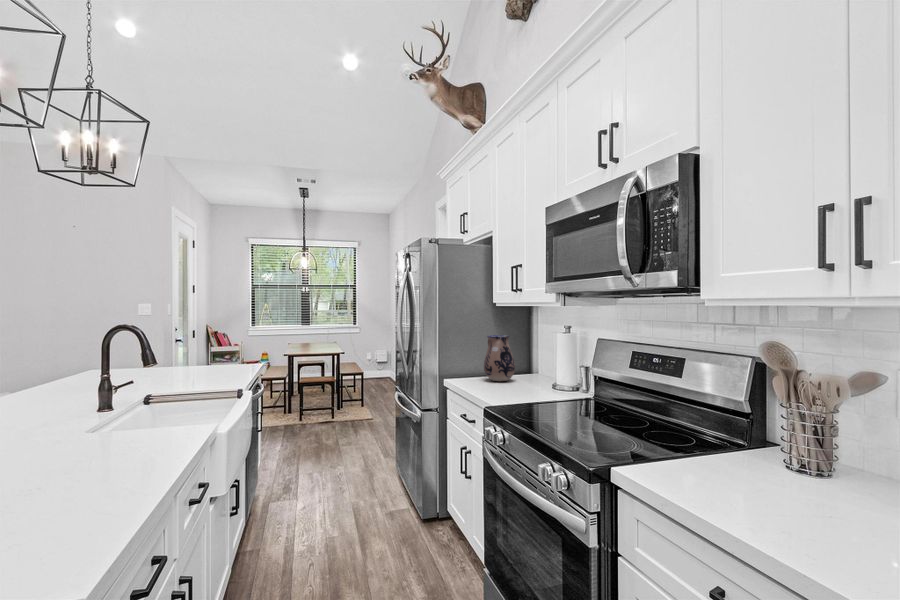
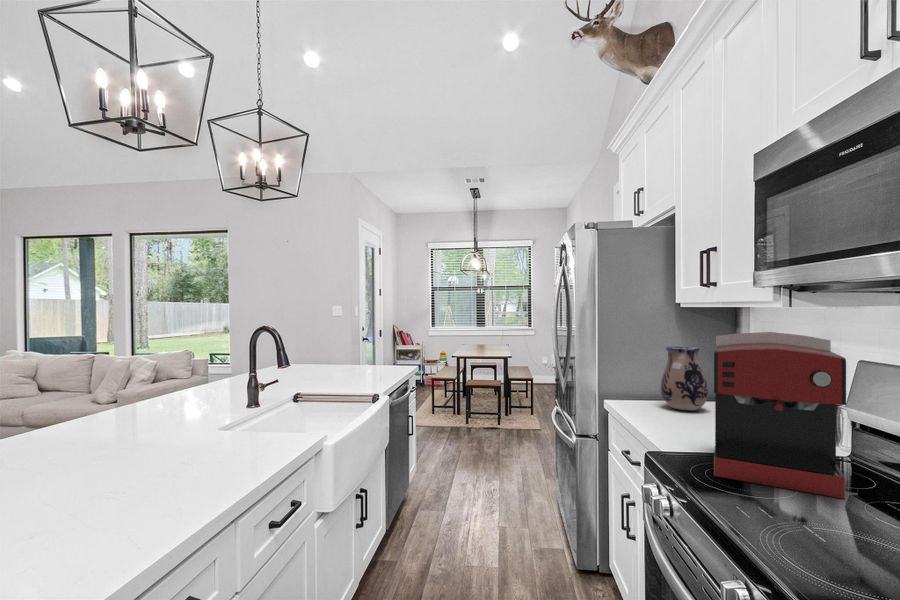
coffee maker: none [524,322,592,417] -> present [714,332,846,499]

